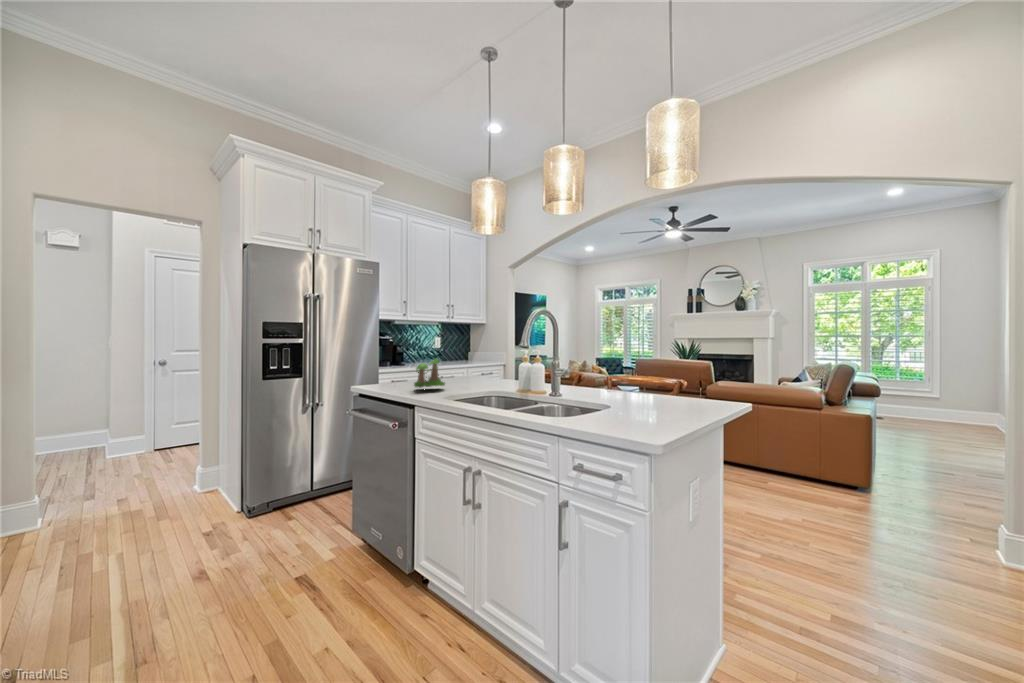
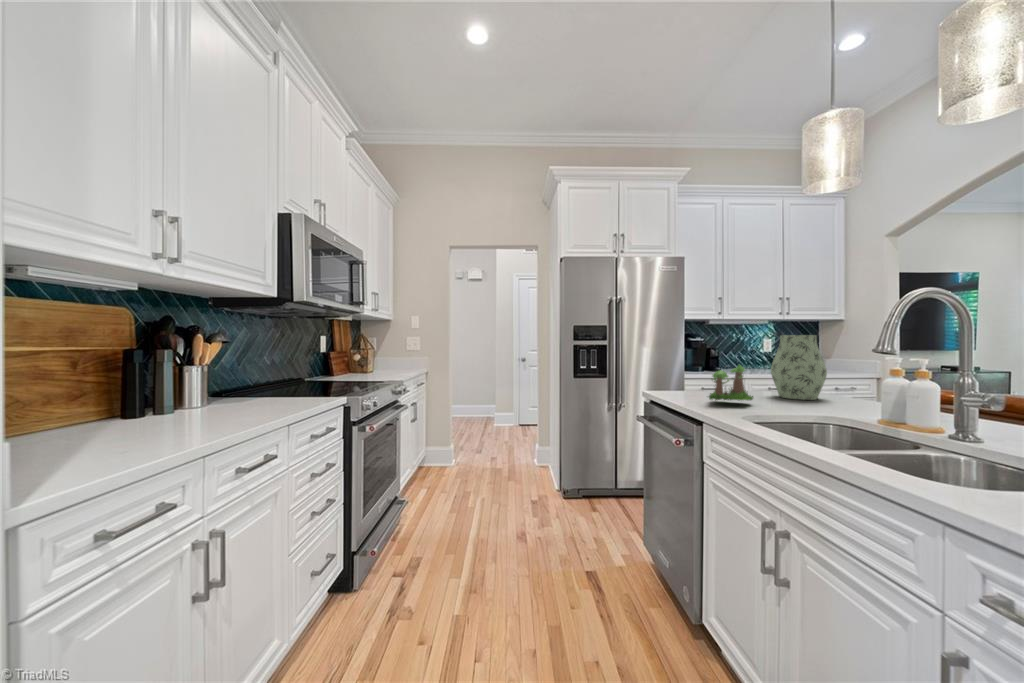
vase: none [452,335,487,383] -> present [771,335,827,400]

